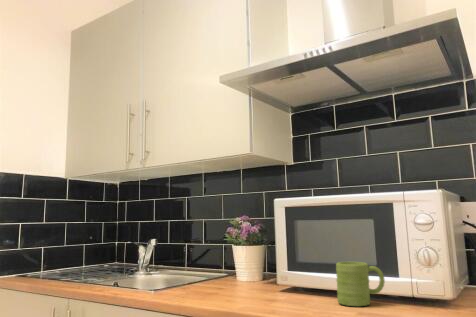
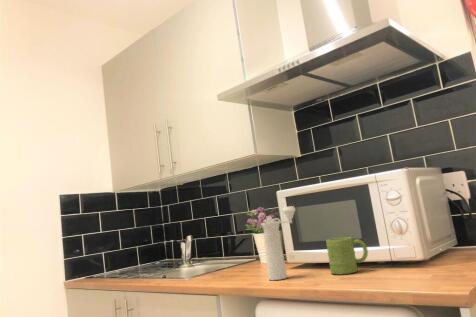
pepper mill: none [261,218,298,306] -> present [261,206,295,280]

